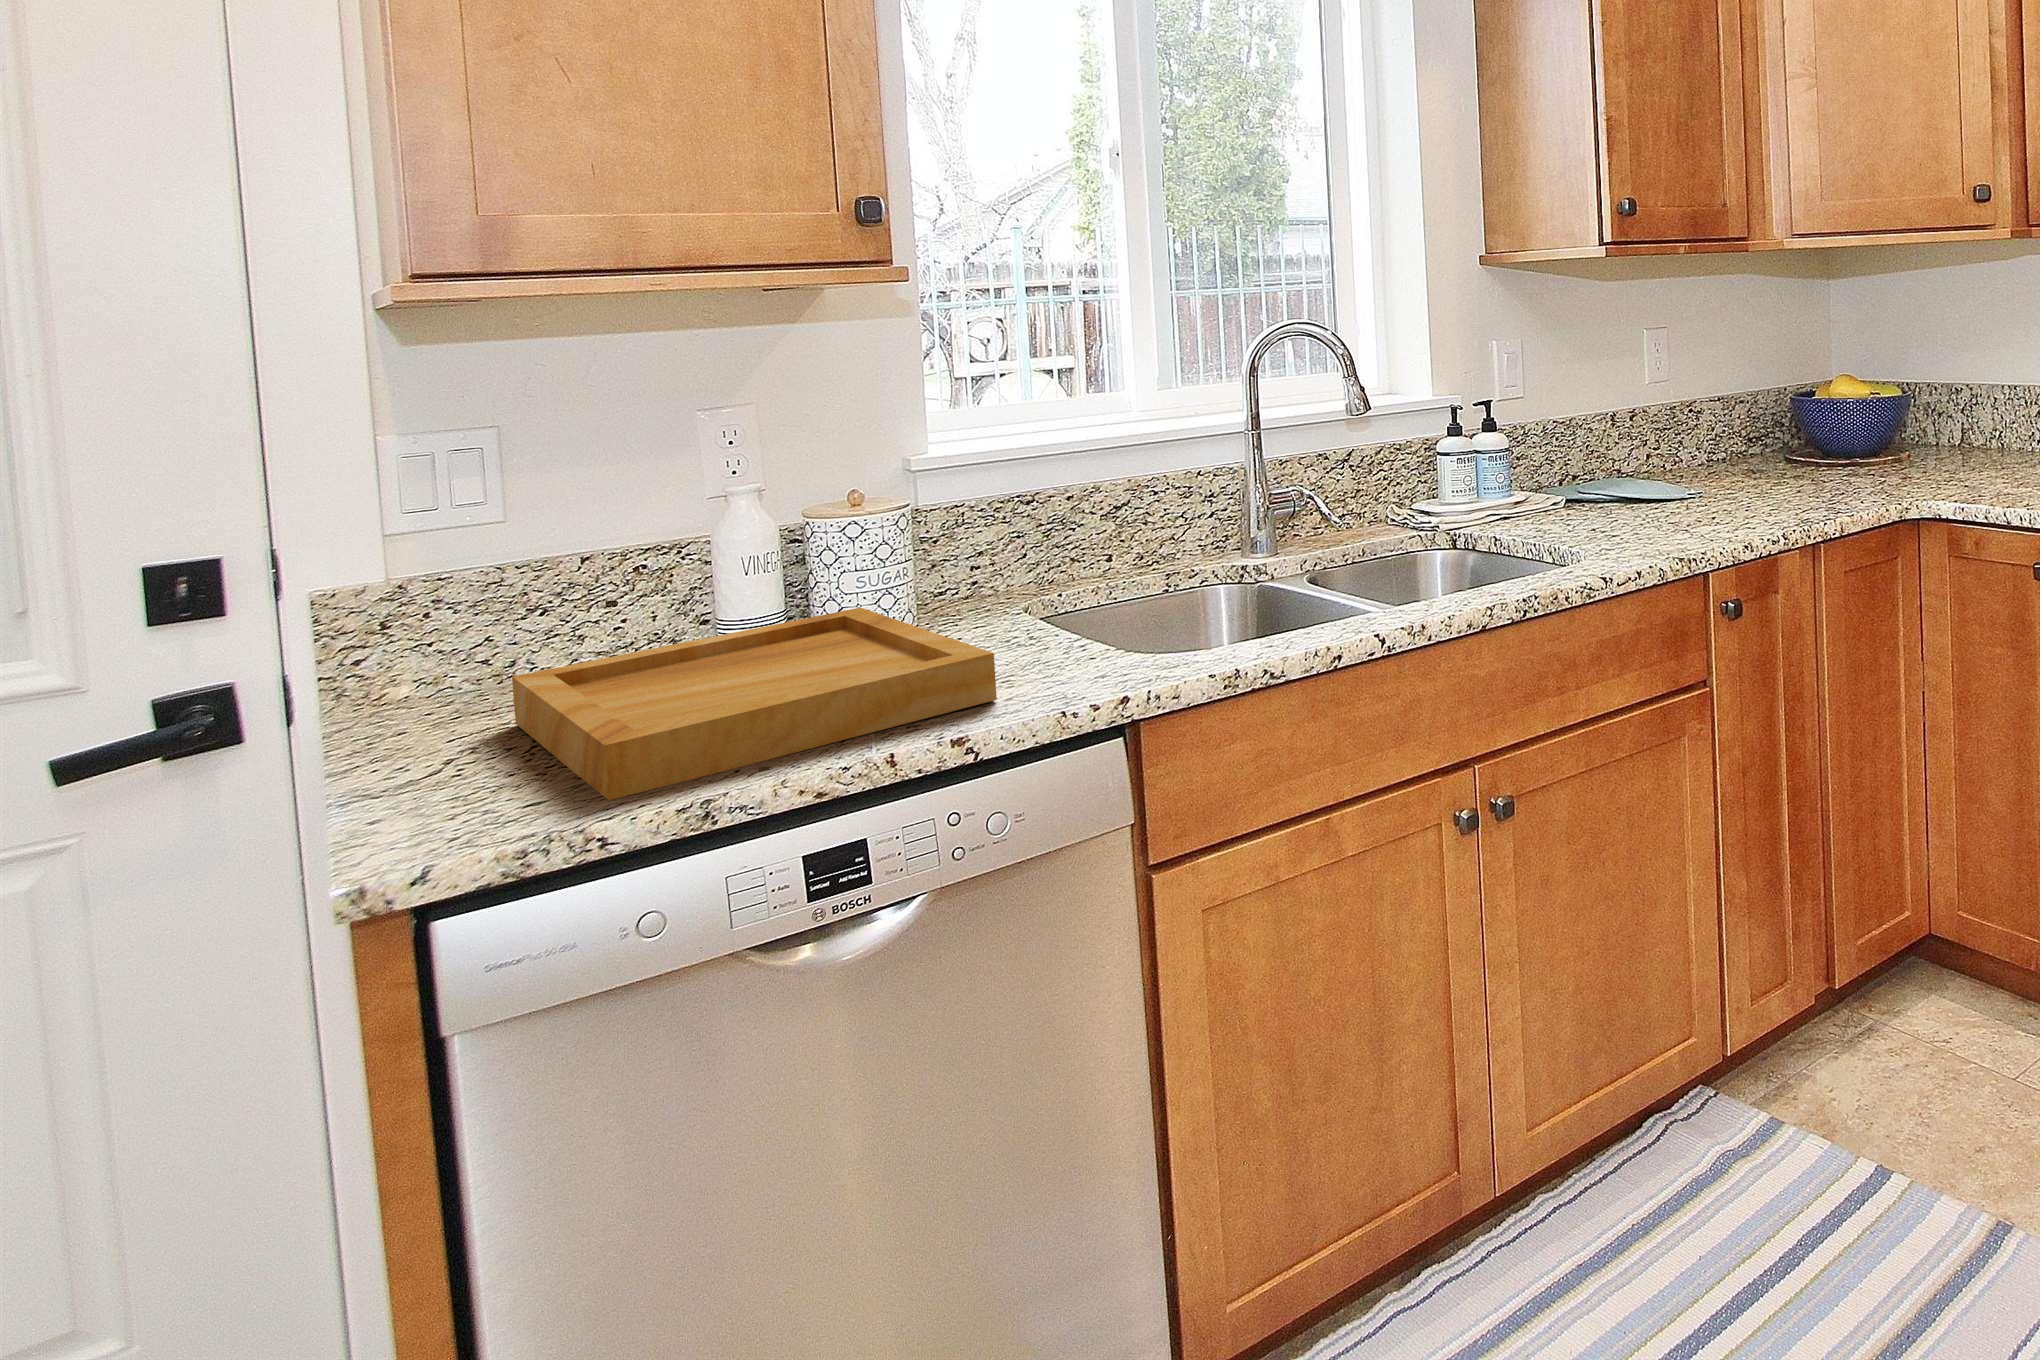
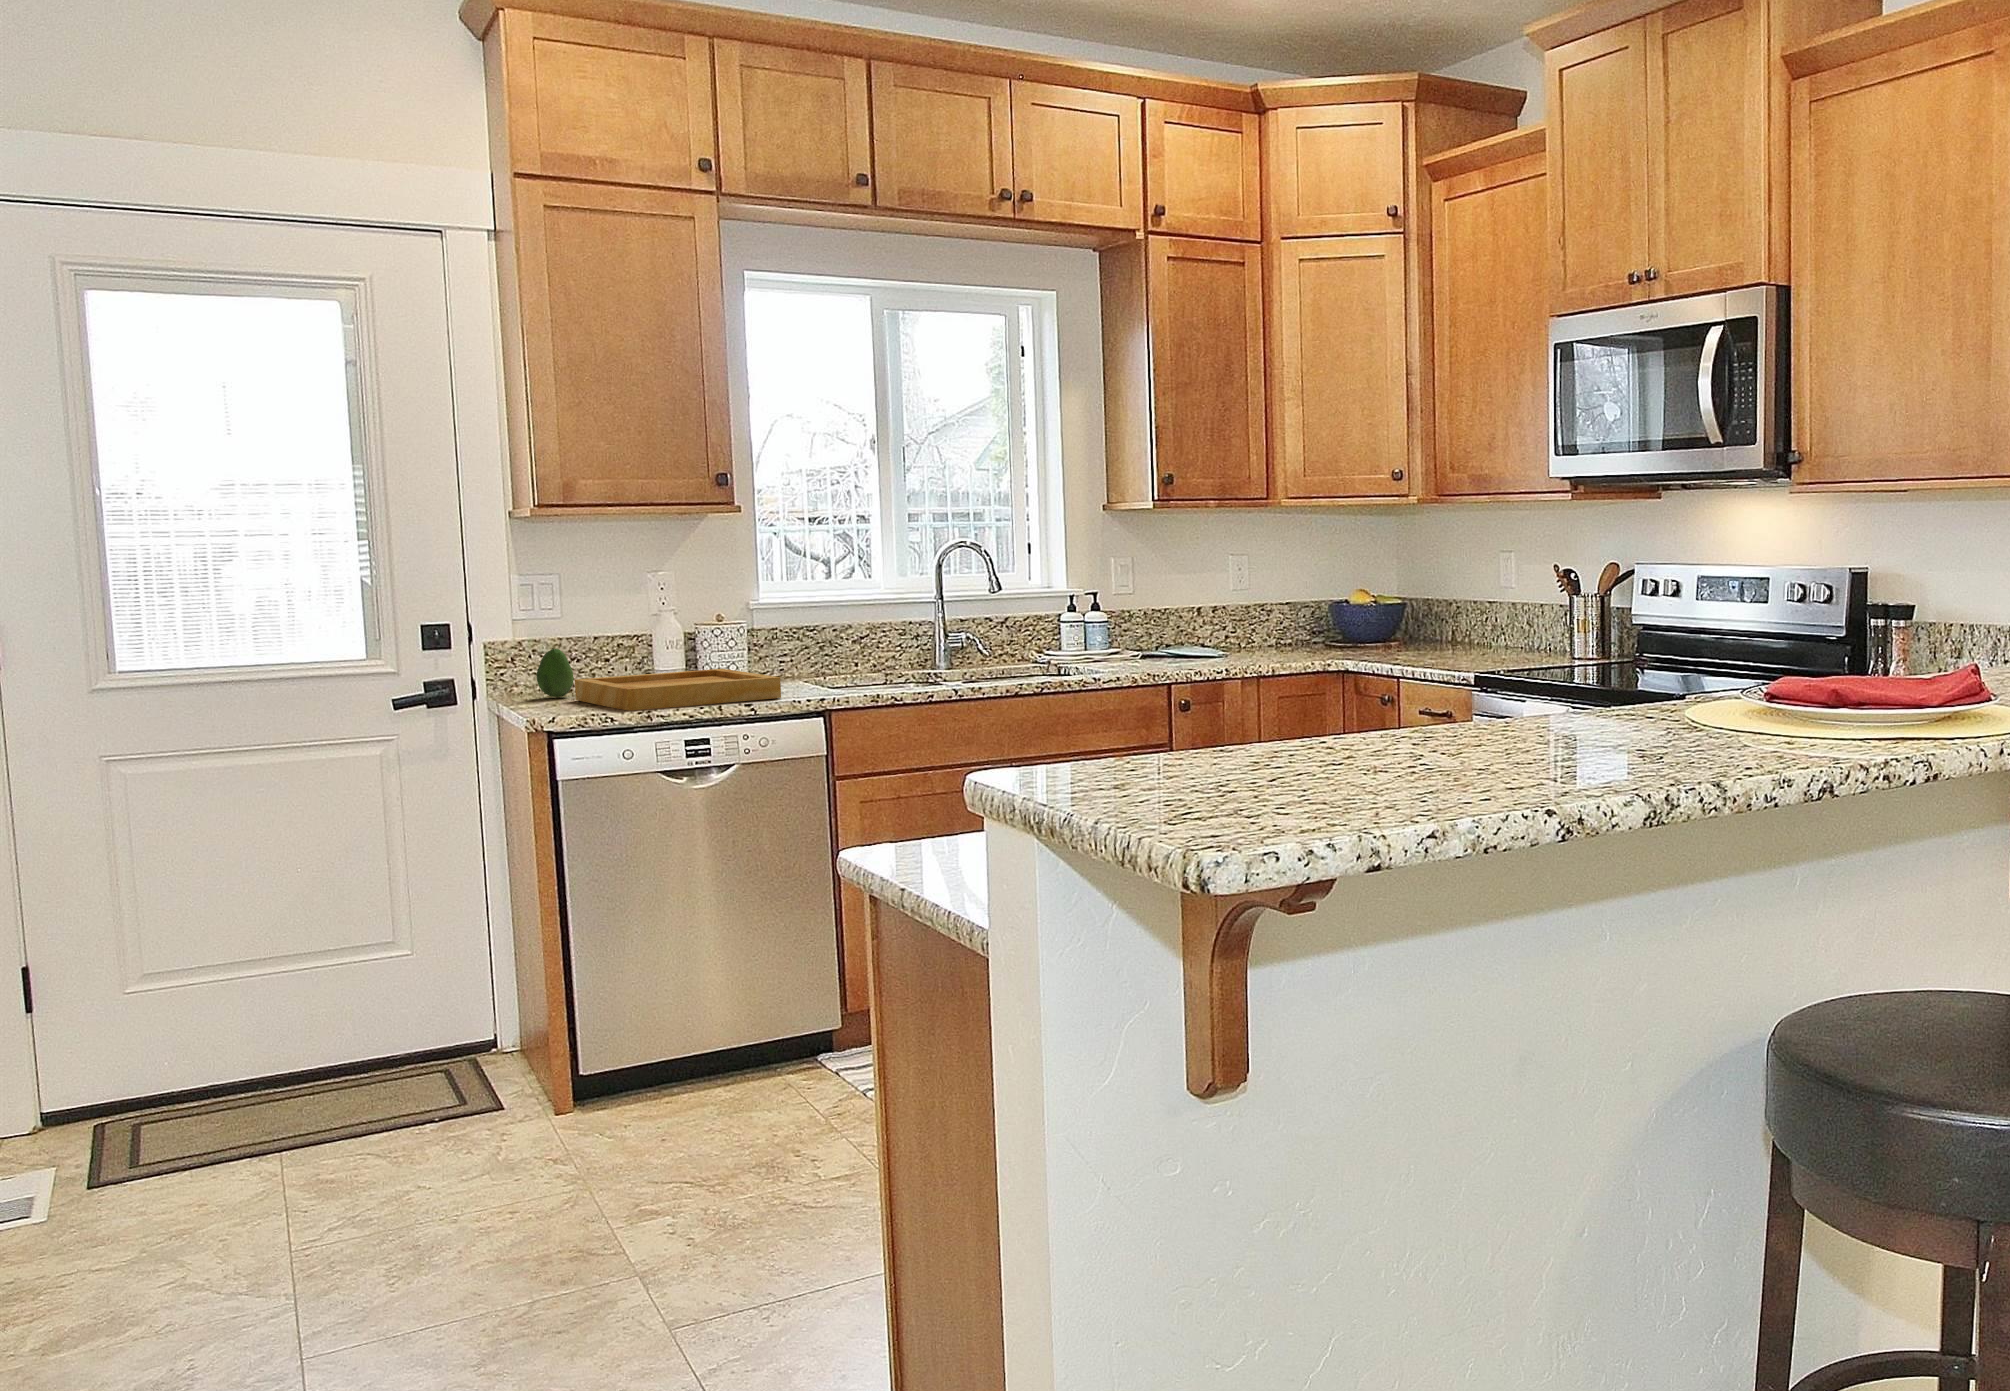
fruit: none [434,595,526,706] -> present [537,649,574,697]

